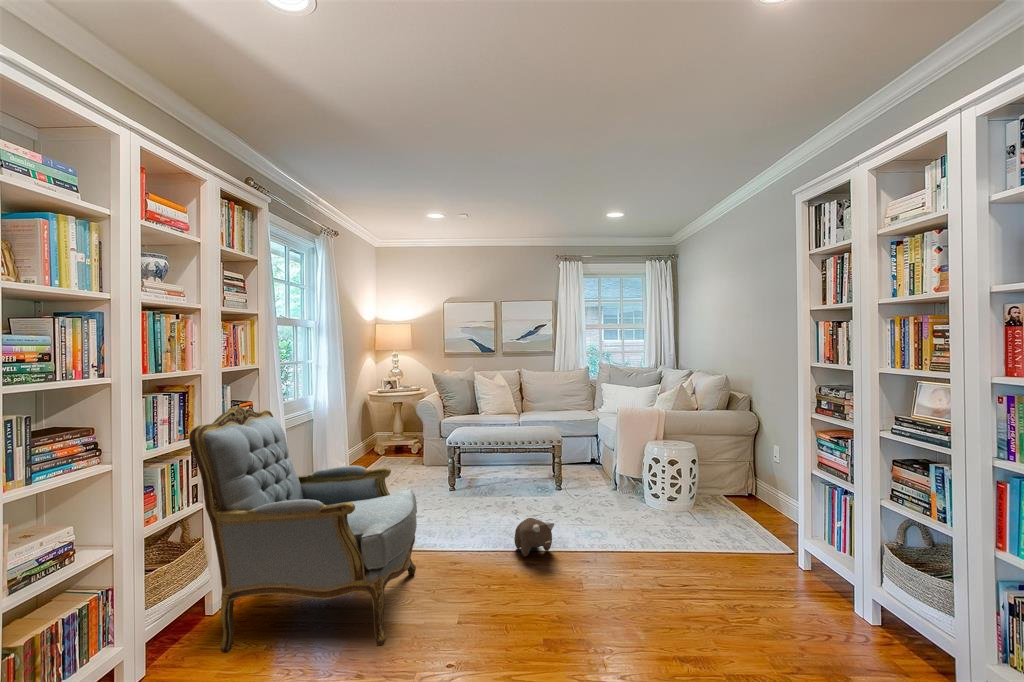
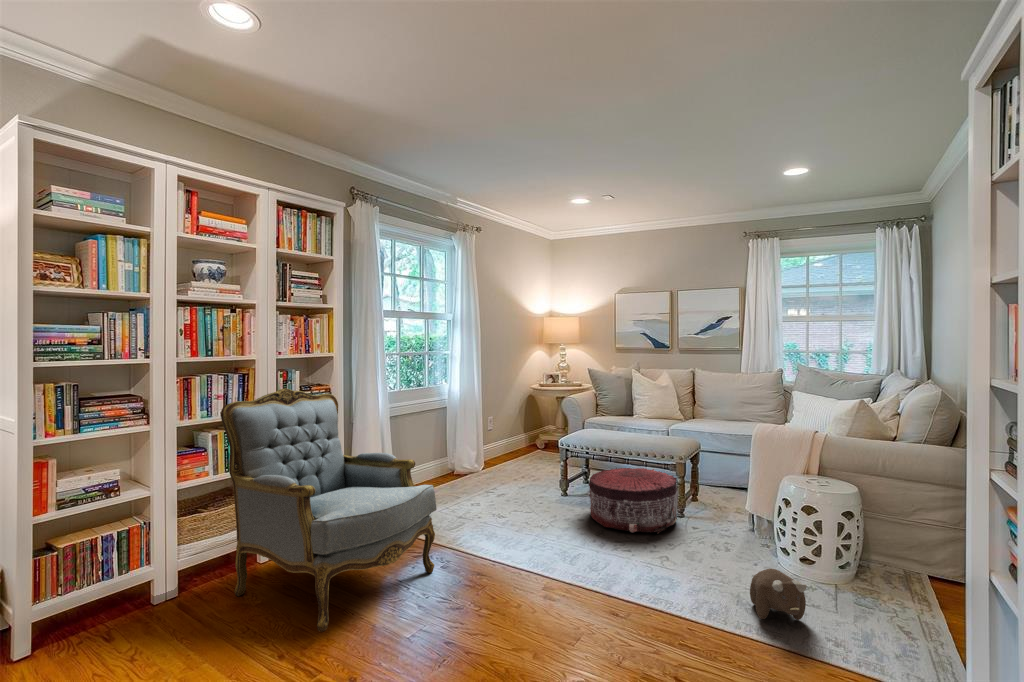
pouf: none [489,453,563,506] -> present [589,468,678,533]
plush toy: present [514,518,554,557] -> present [750,568,807,620]

